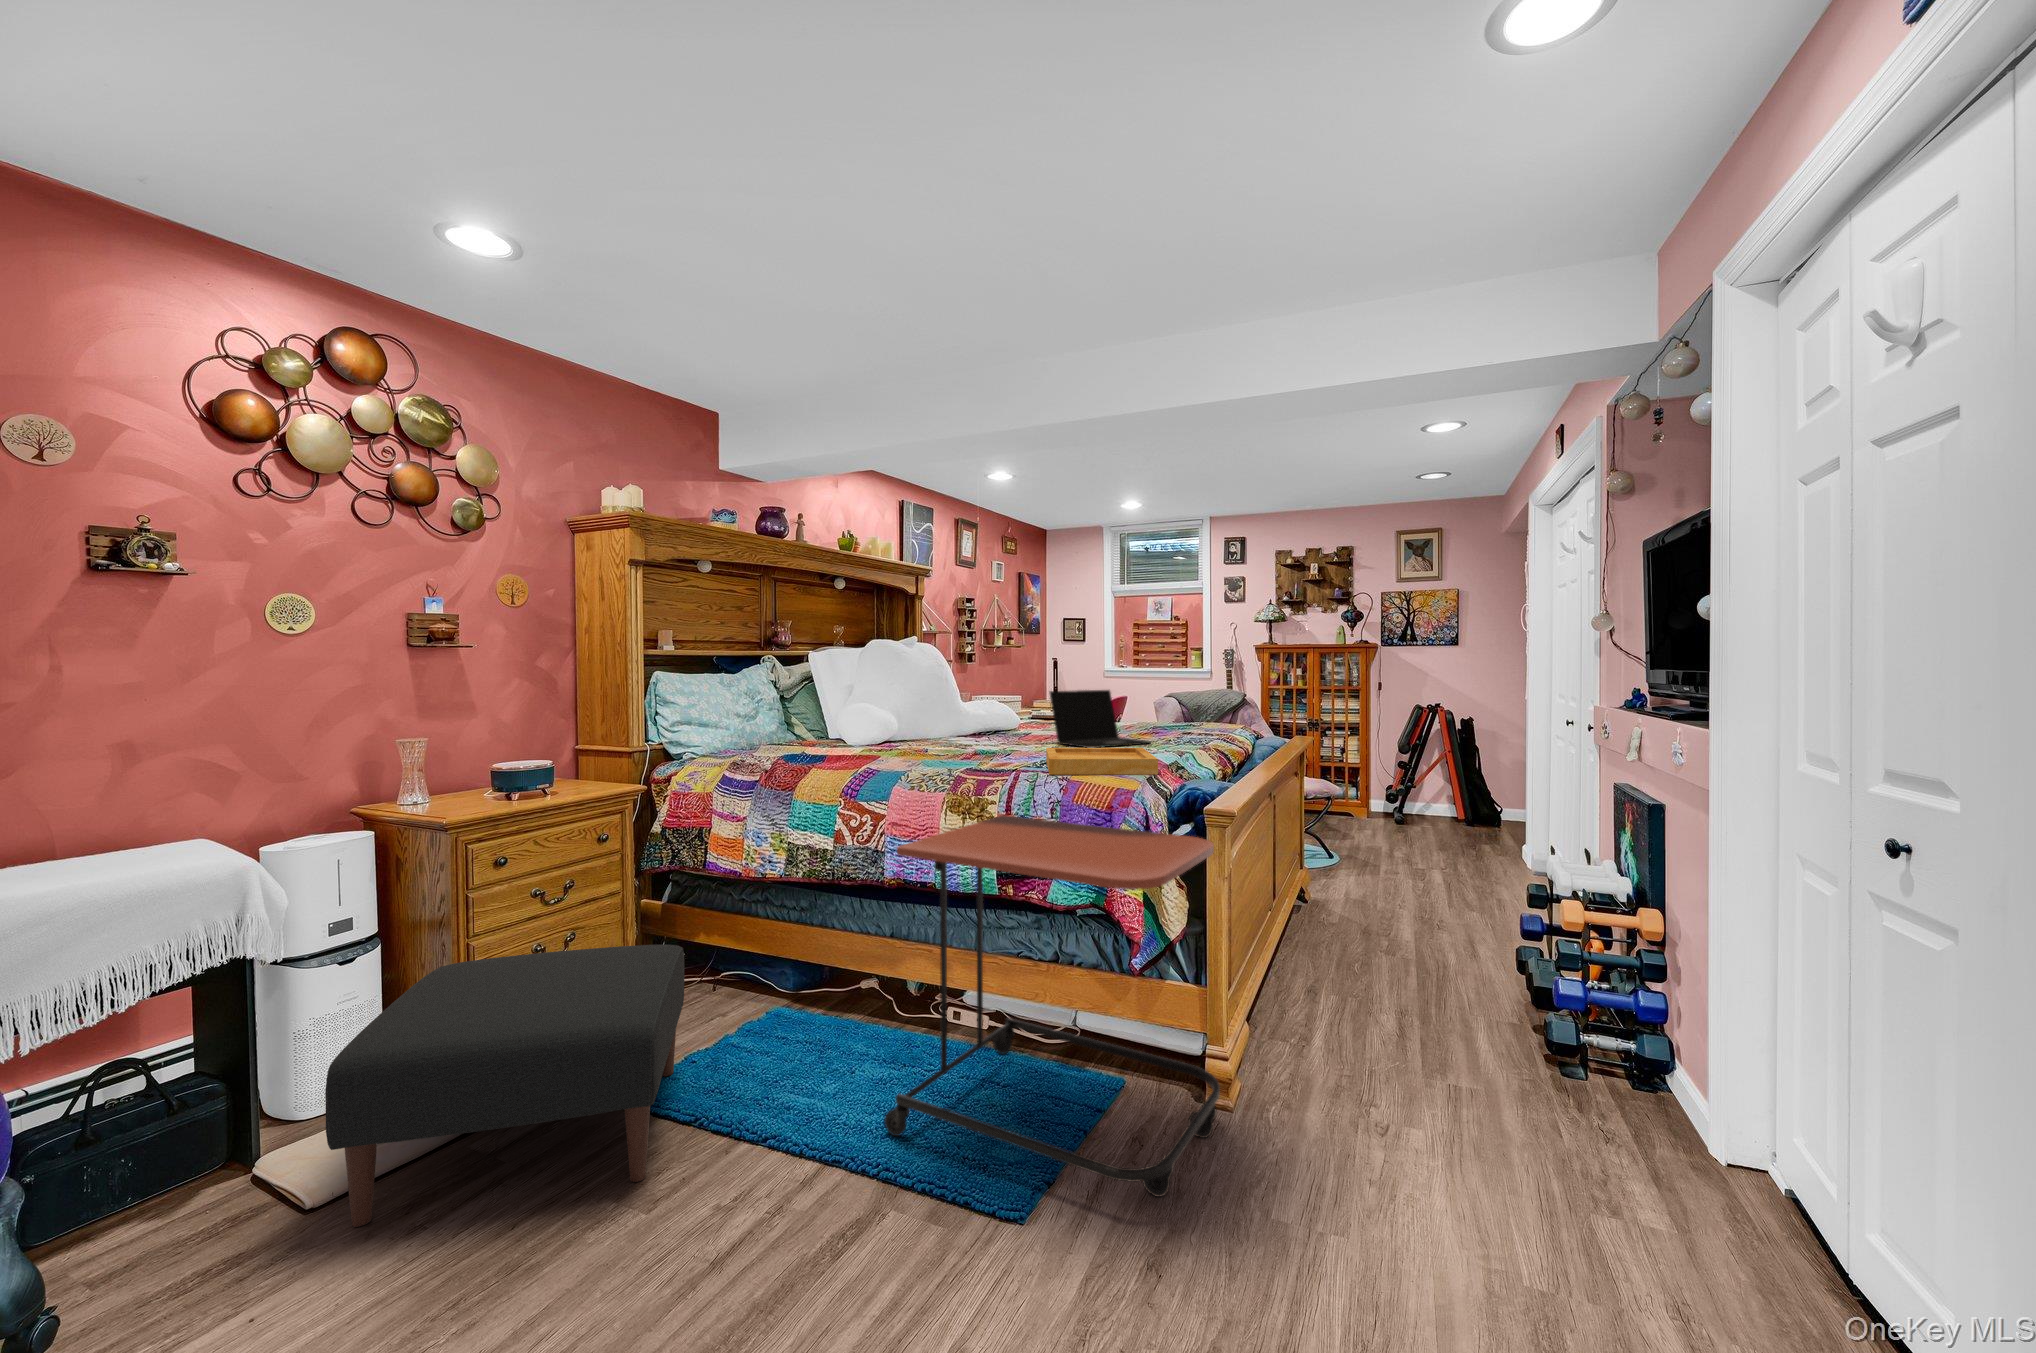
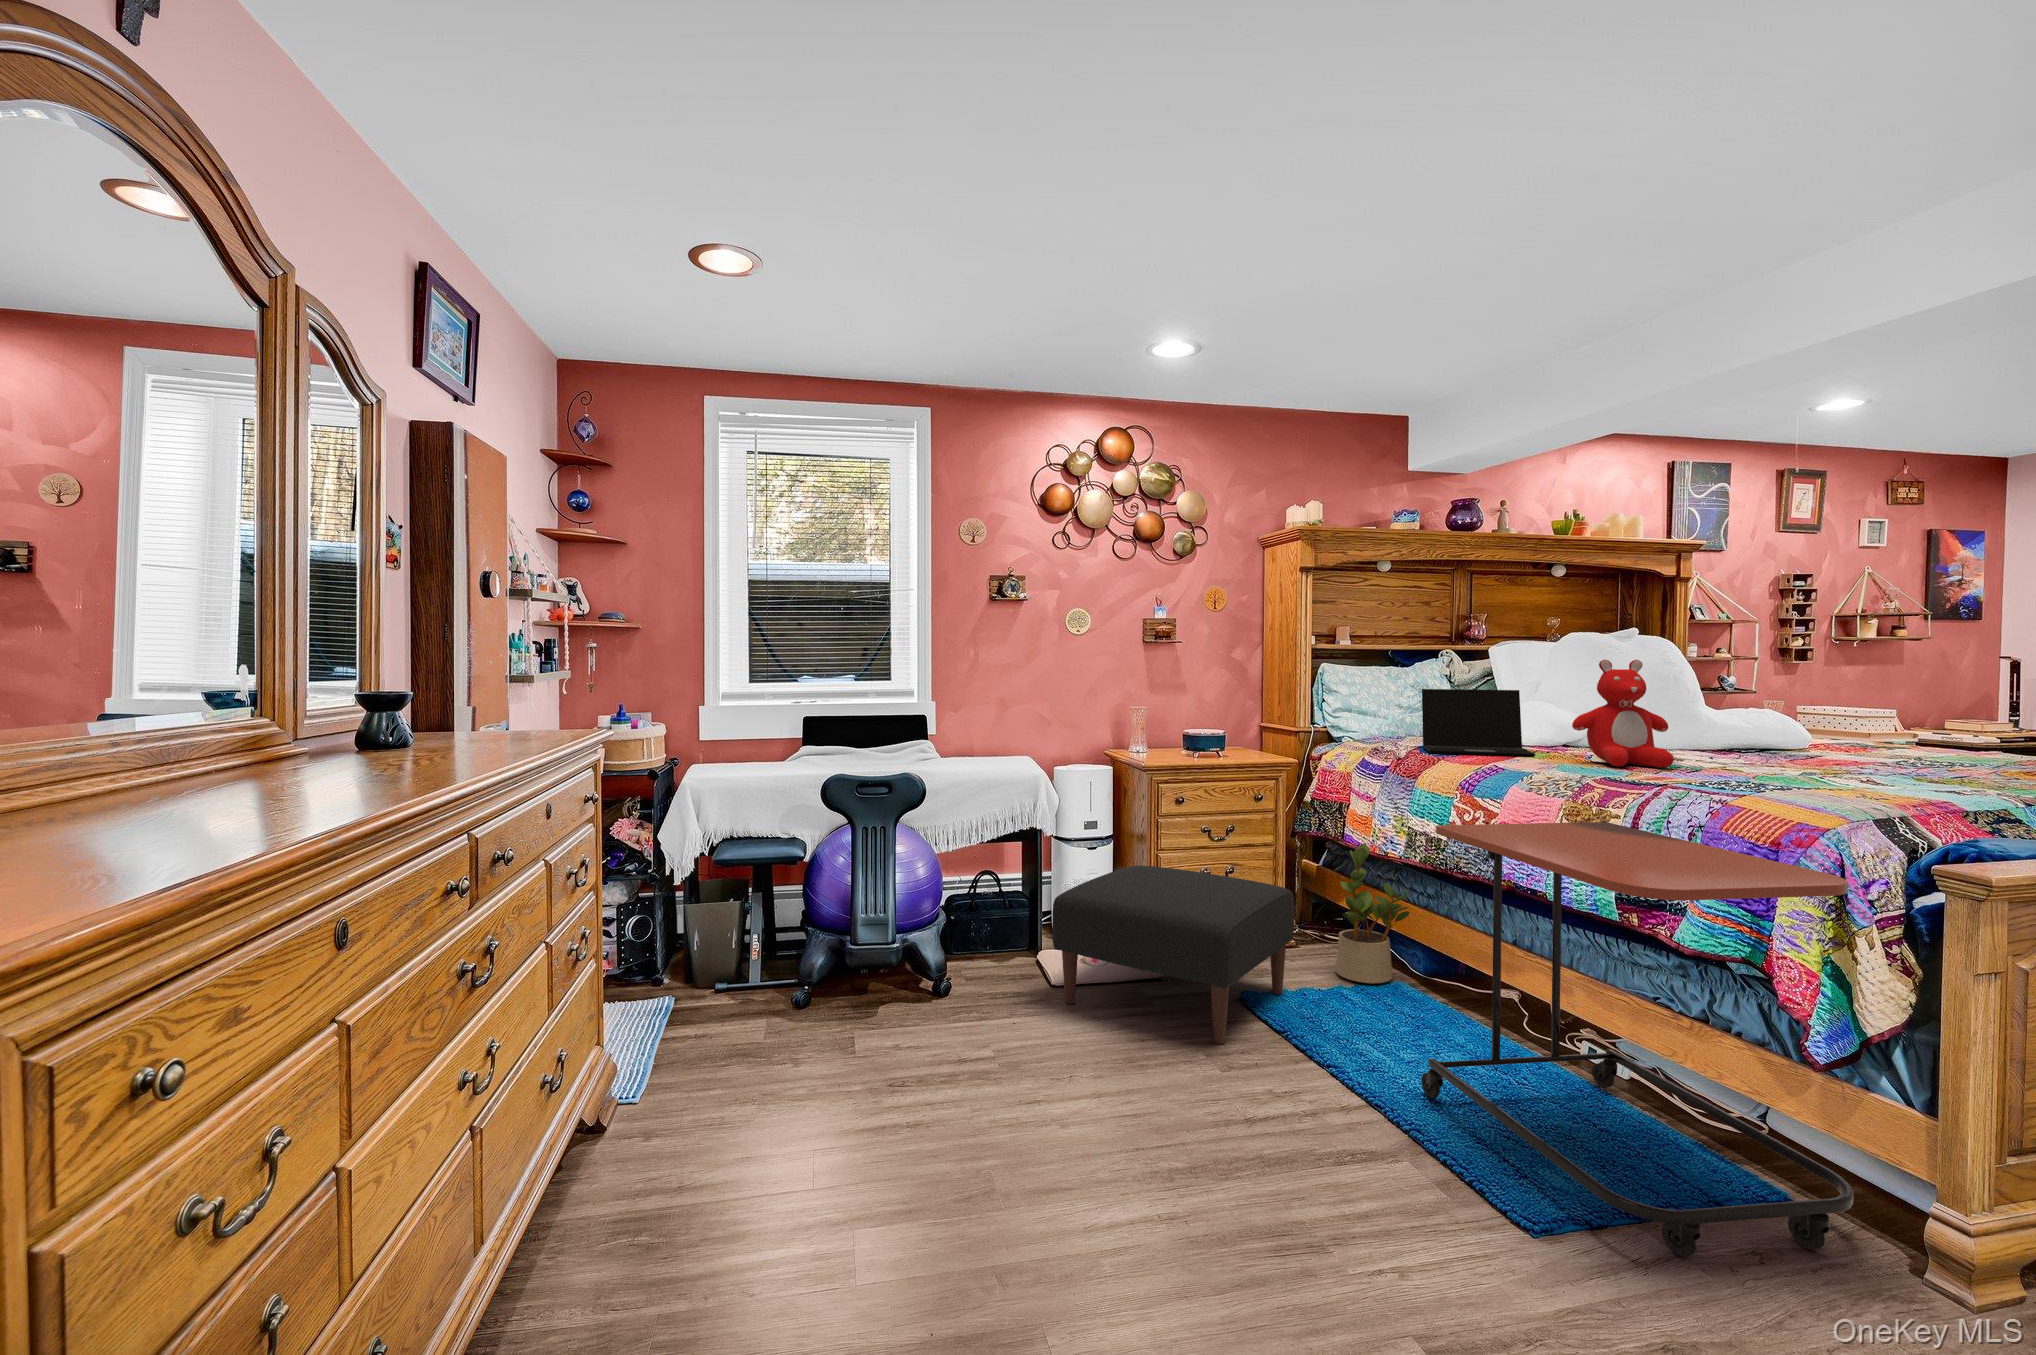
teddy bear: none [928,667,1003,761] -> present [1572,660,1674,768]
laptop: present [1050,690,1151,748] -> present [1422,689,1535,757]
tray: present [1046,748,1158,775] -> none [1687,759,1890,802]
potted plant: none [714,871,794,1026] -> present [1336,844,1410,983]

